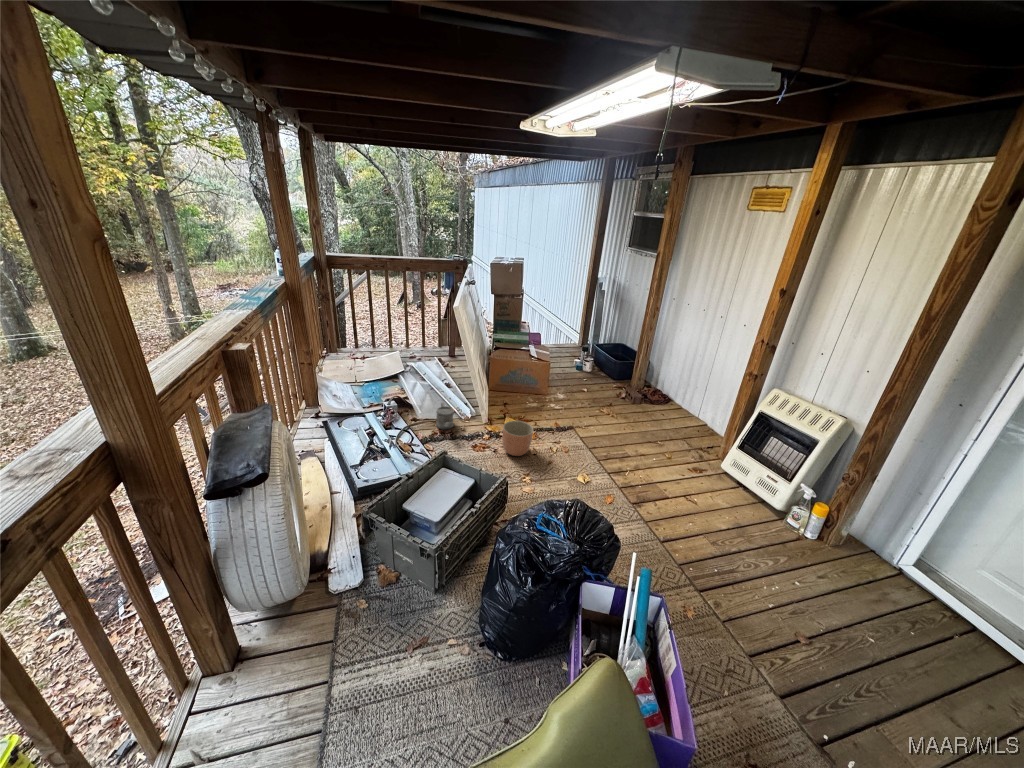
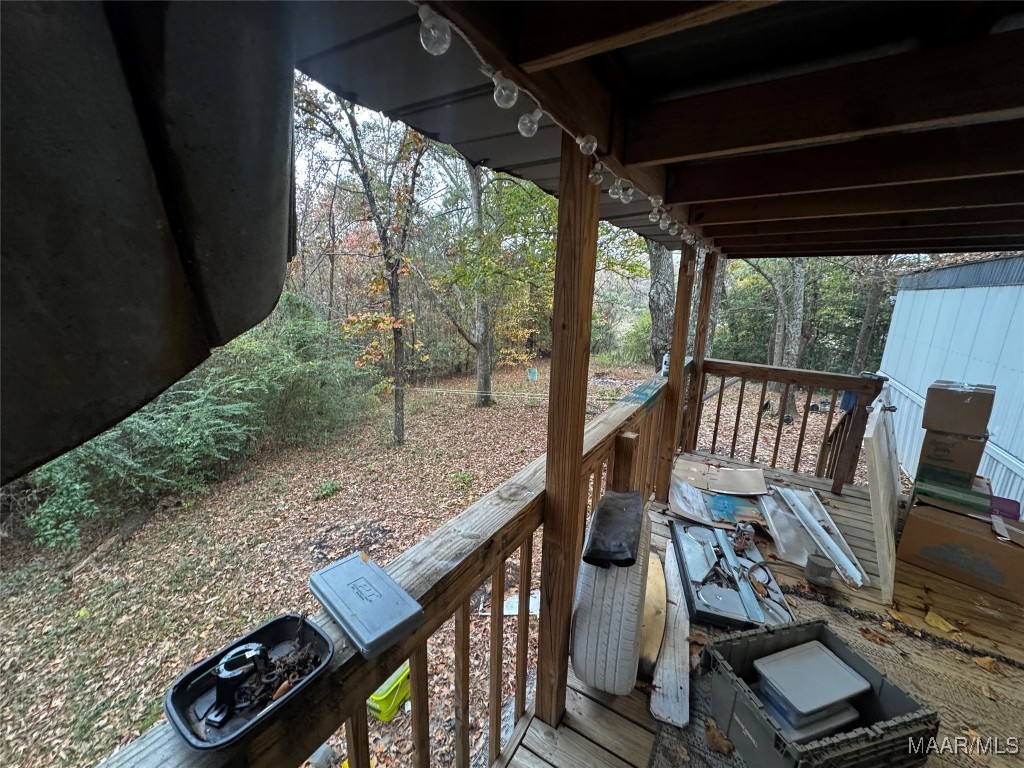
planter: present [502,421,533,456] -> none [921,618,996,685]

